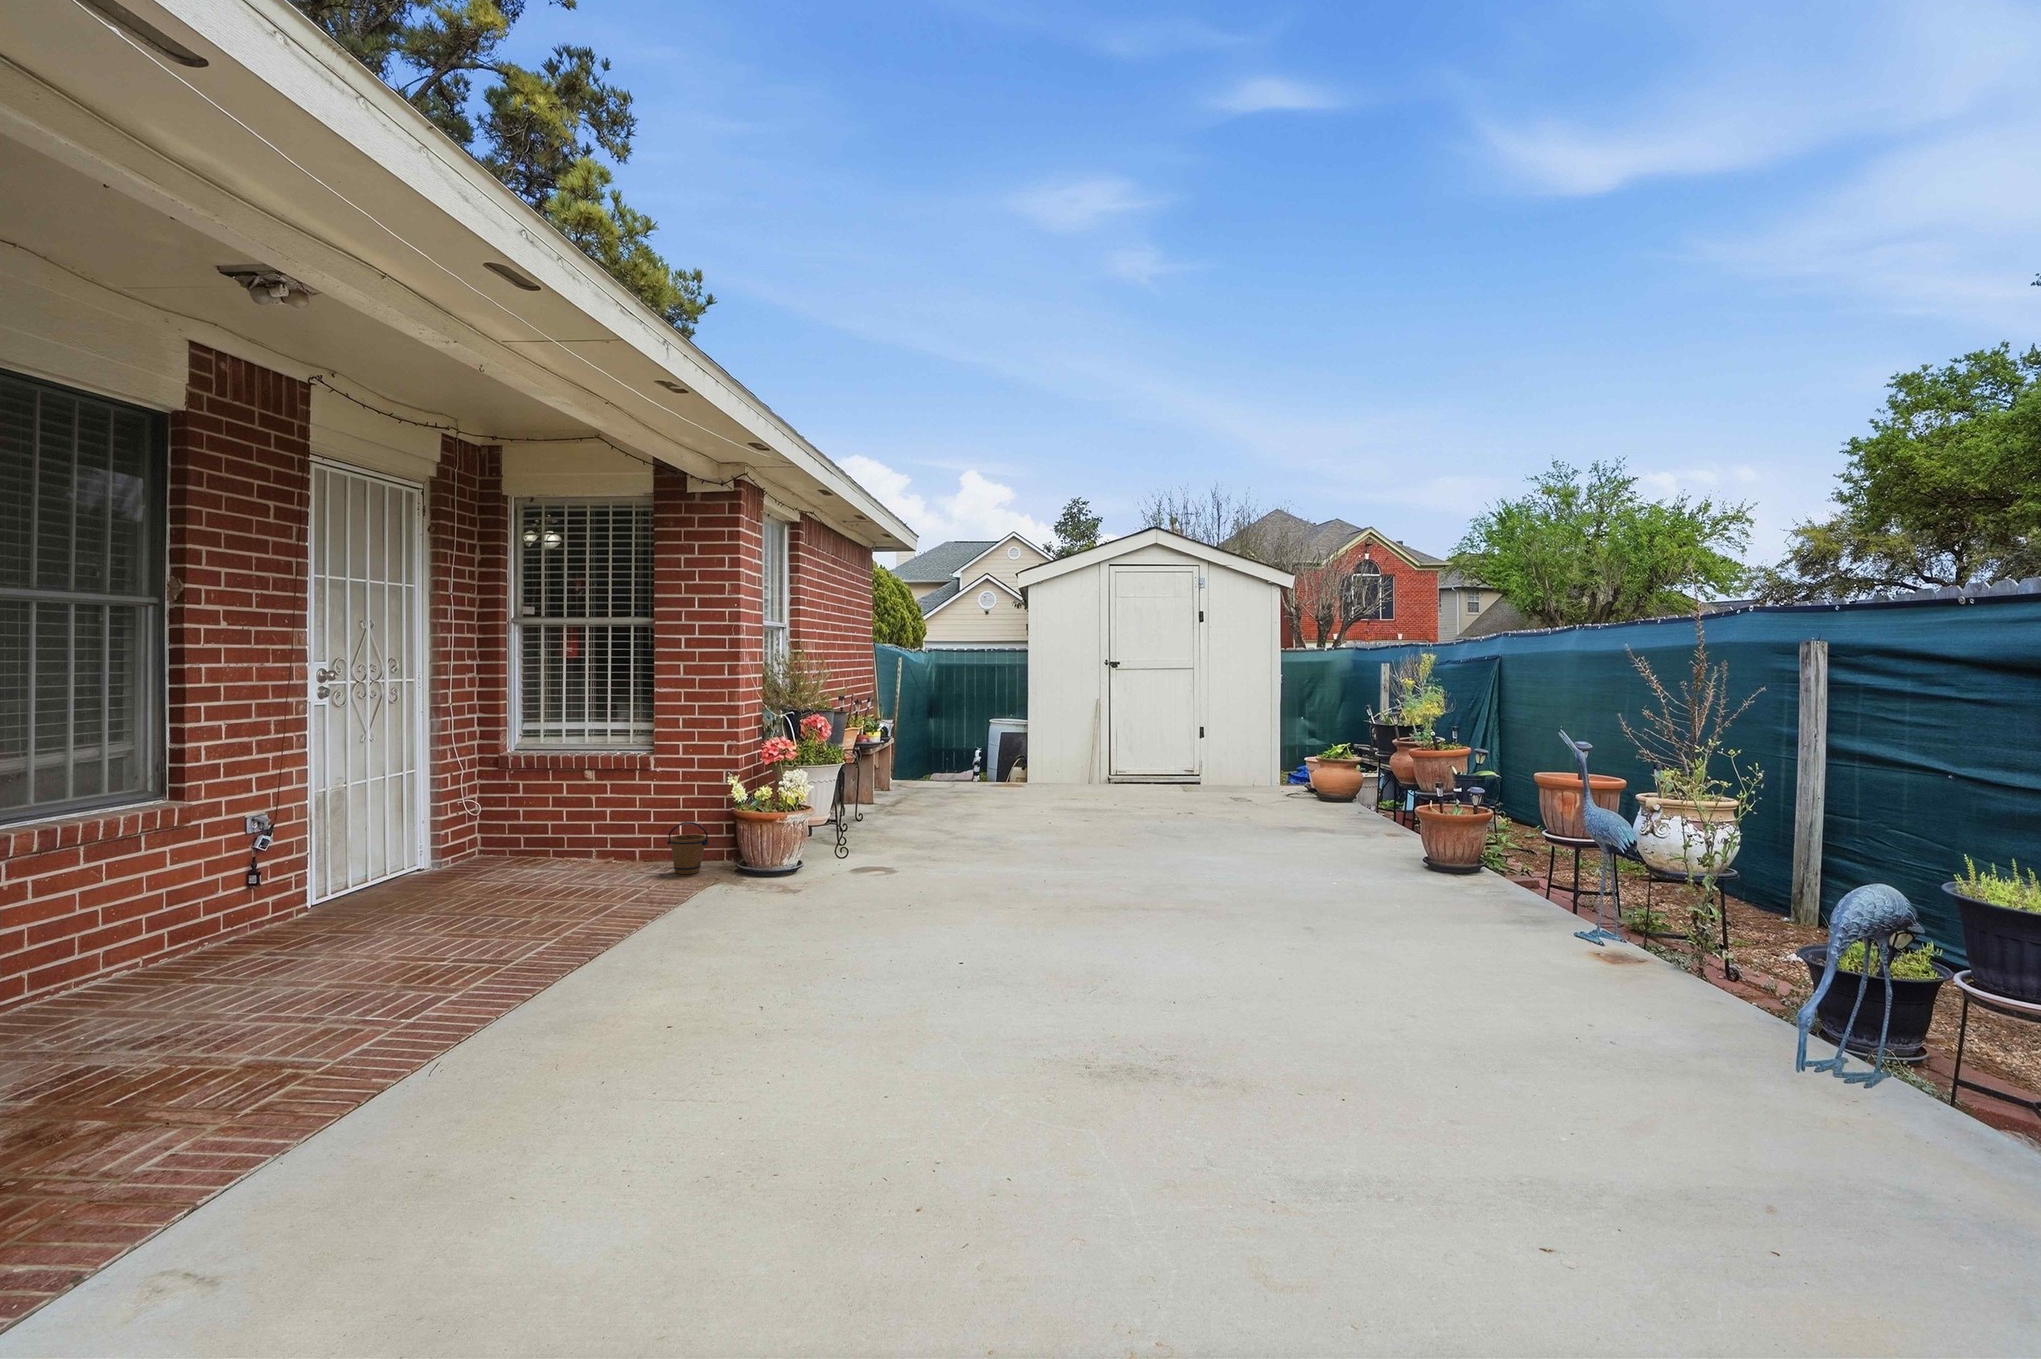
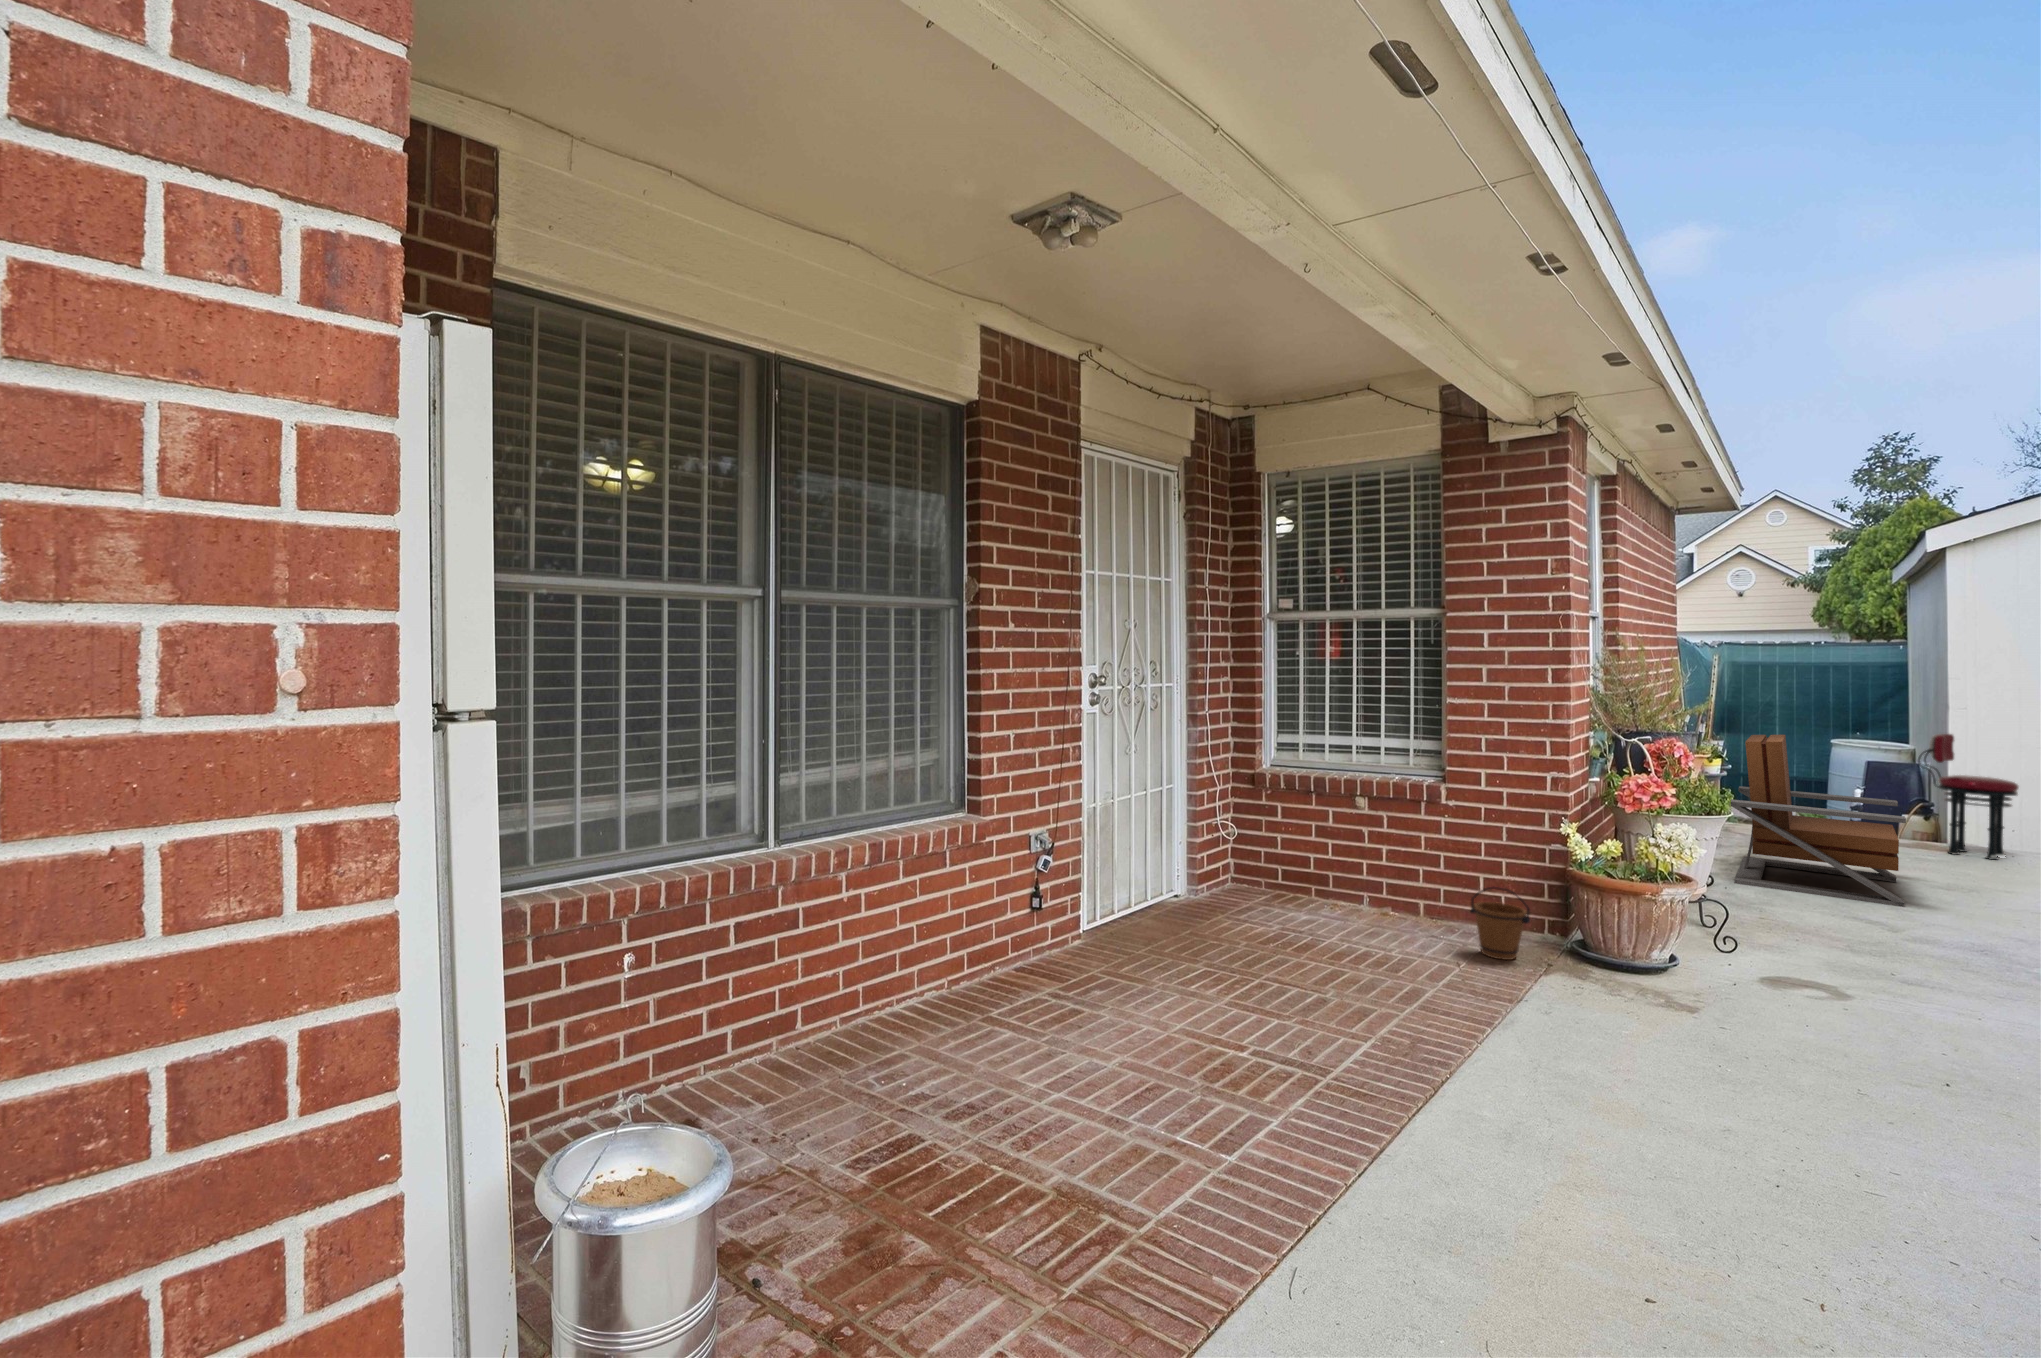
stool: none [995,707,1041,784] -> present [1918,734,2019,860]
lounge chair: none [872,710,969,814] -> present [1731,735,1906,907]

